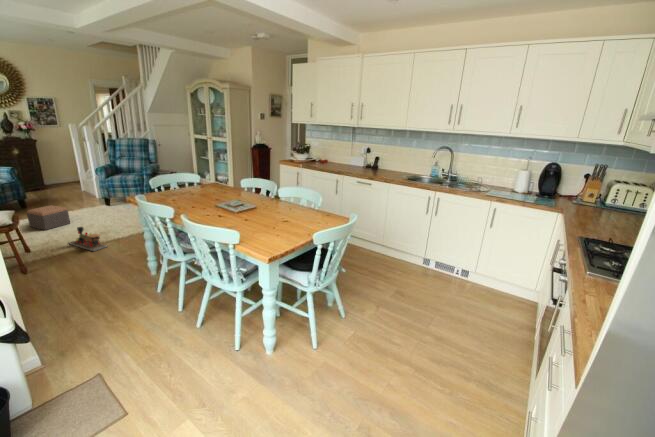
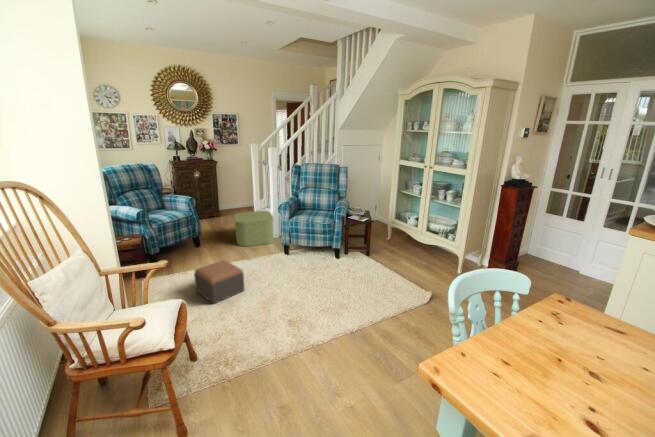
storage box: none [59,178,98,204] -> present [234,211,274,246]
toy train: present [69,227,107,251] -> none [242,332,306,399]

